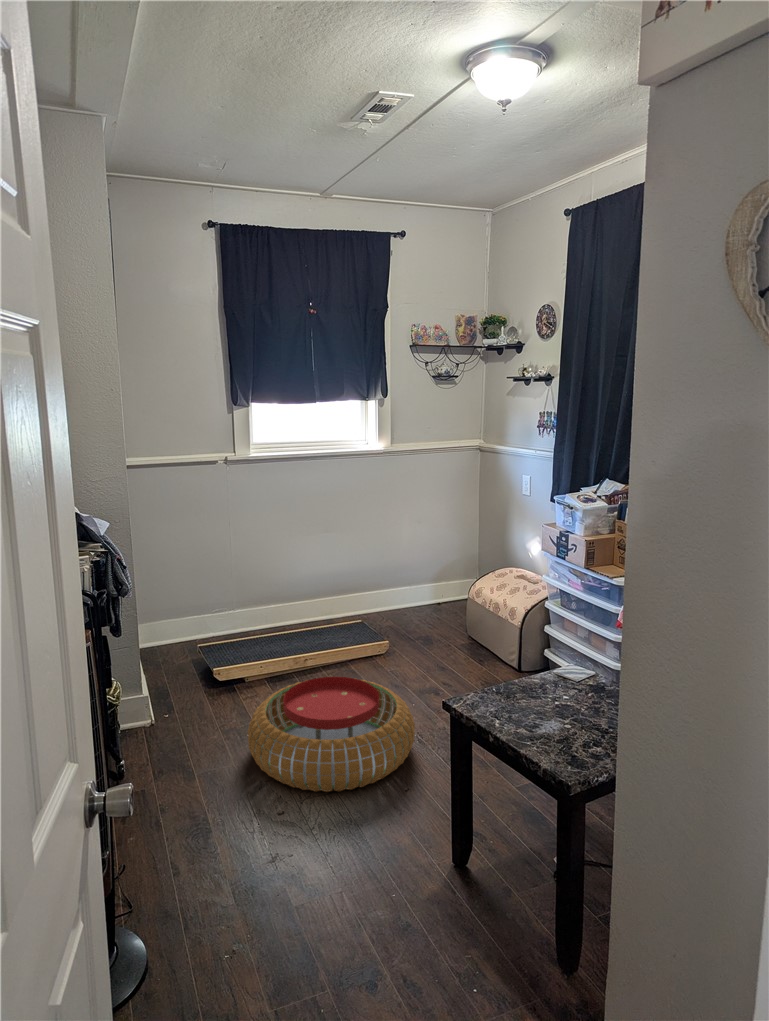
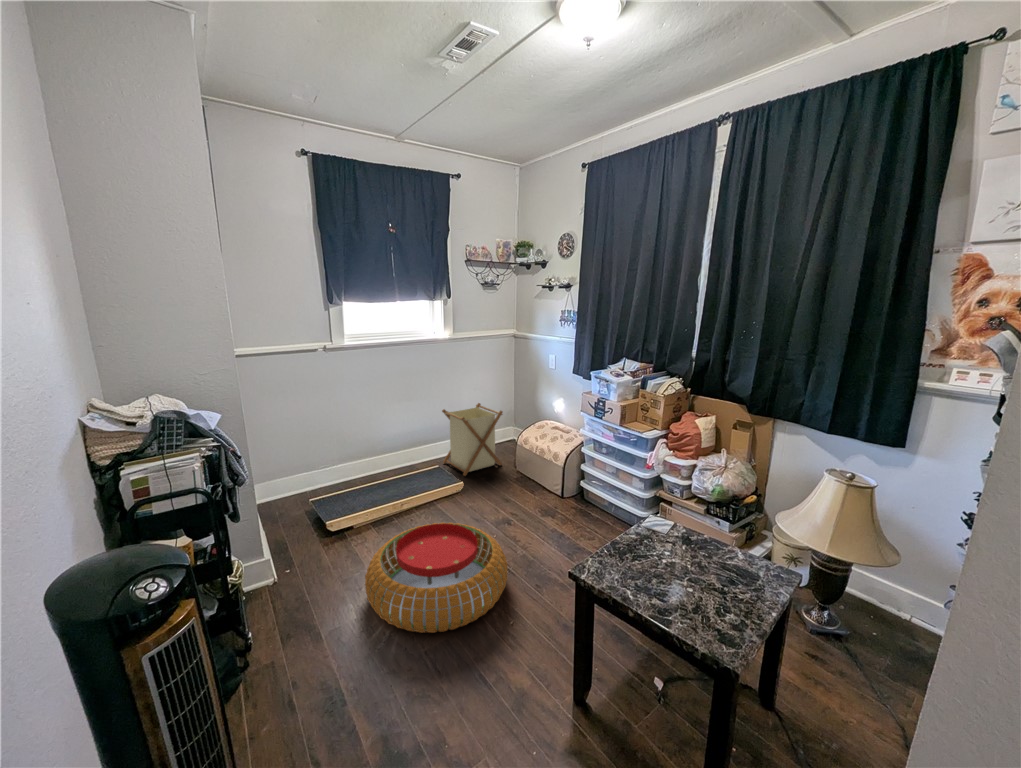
laundry basket: none [371,537,452,633] -> present [442,403,503,476]

